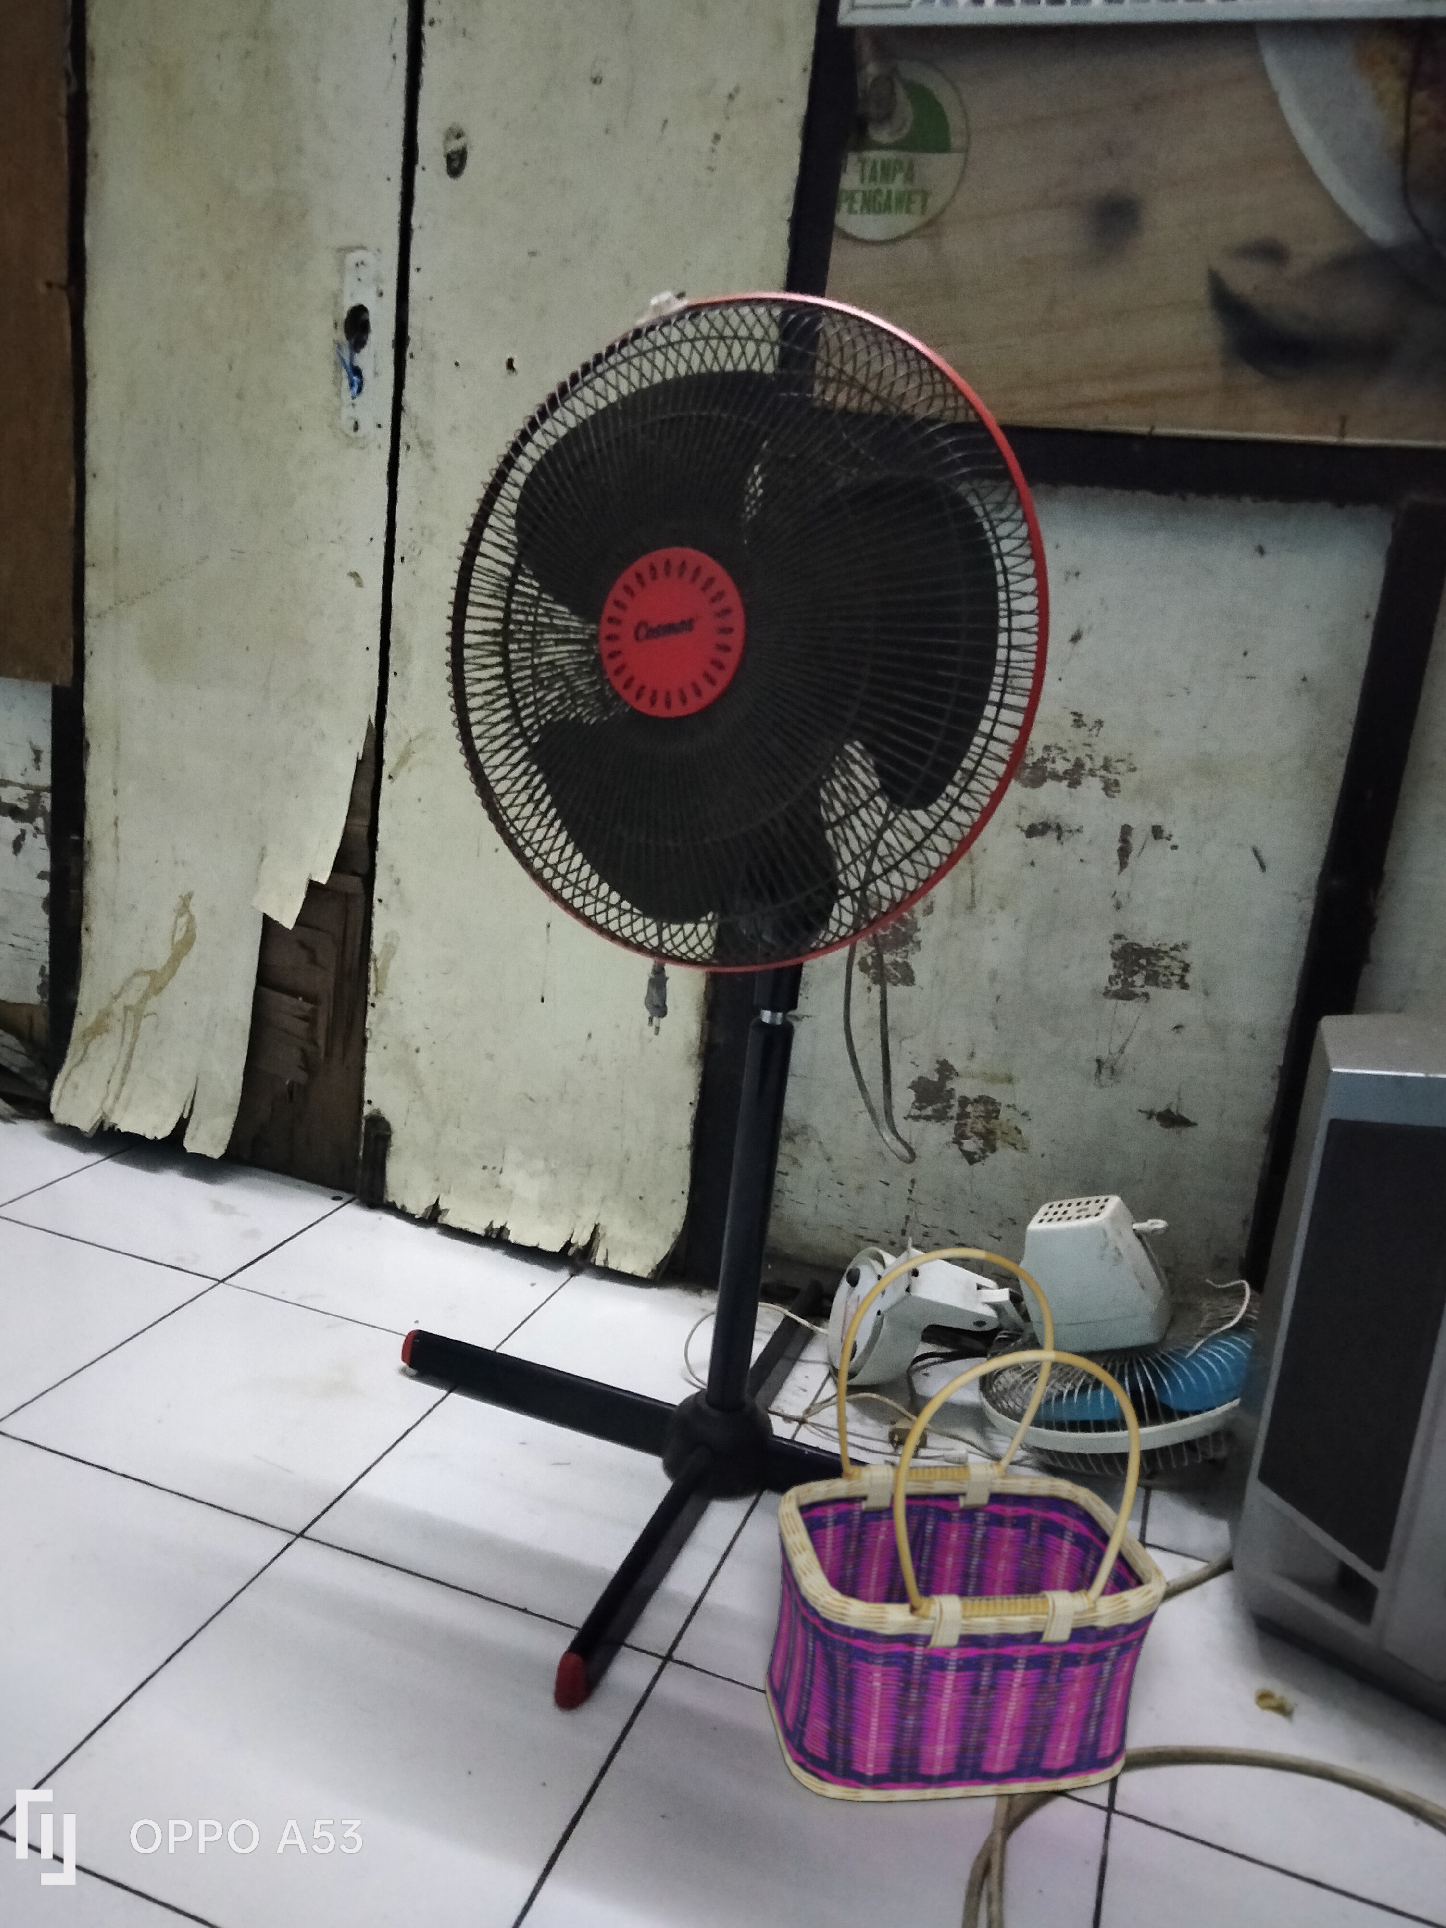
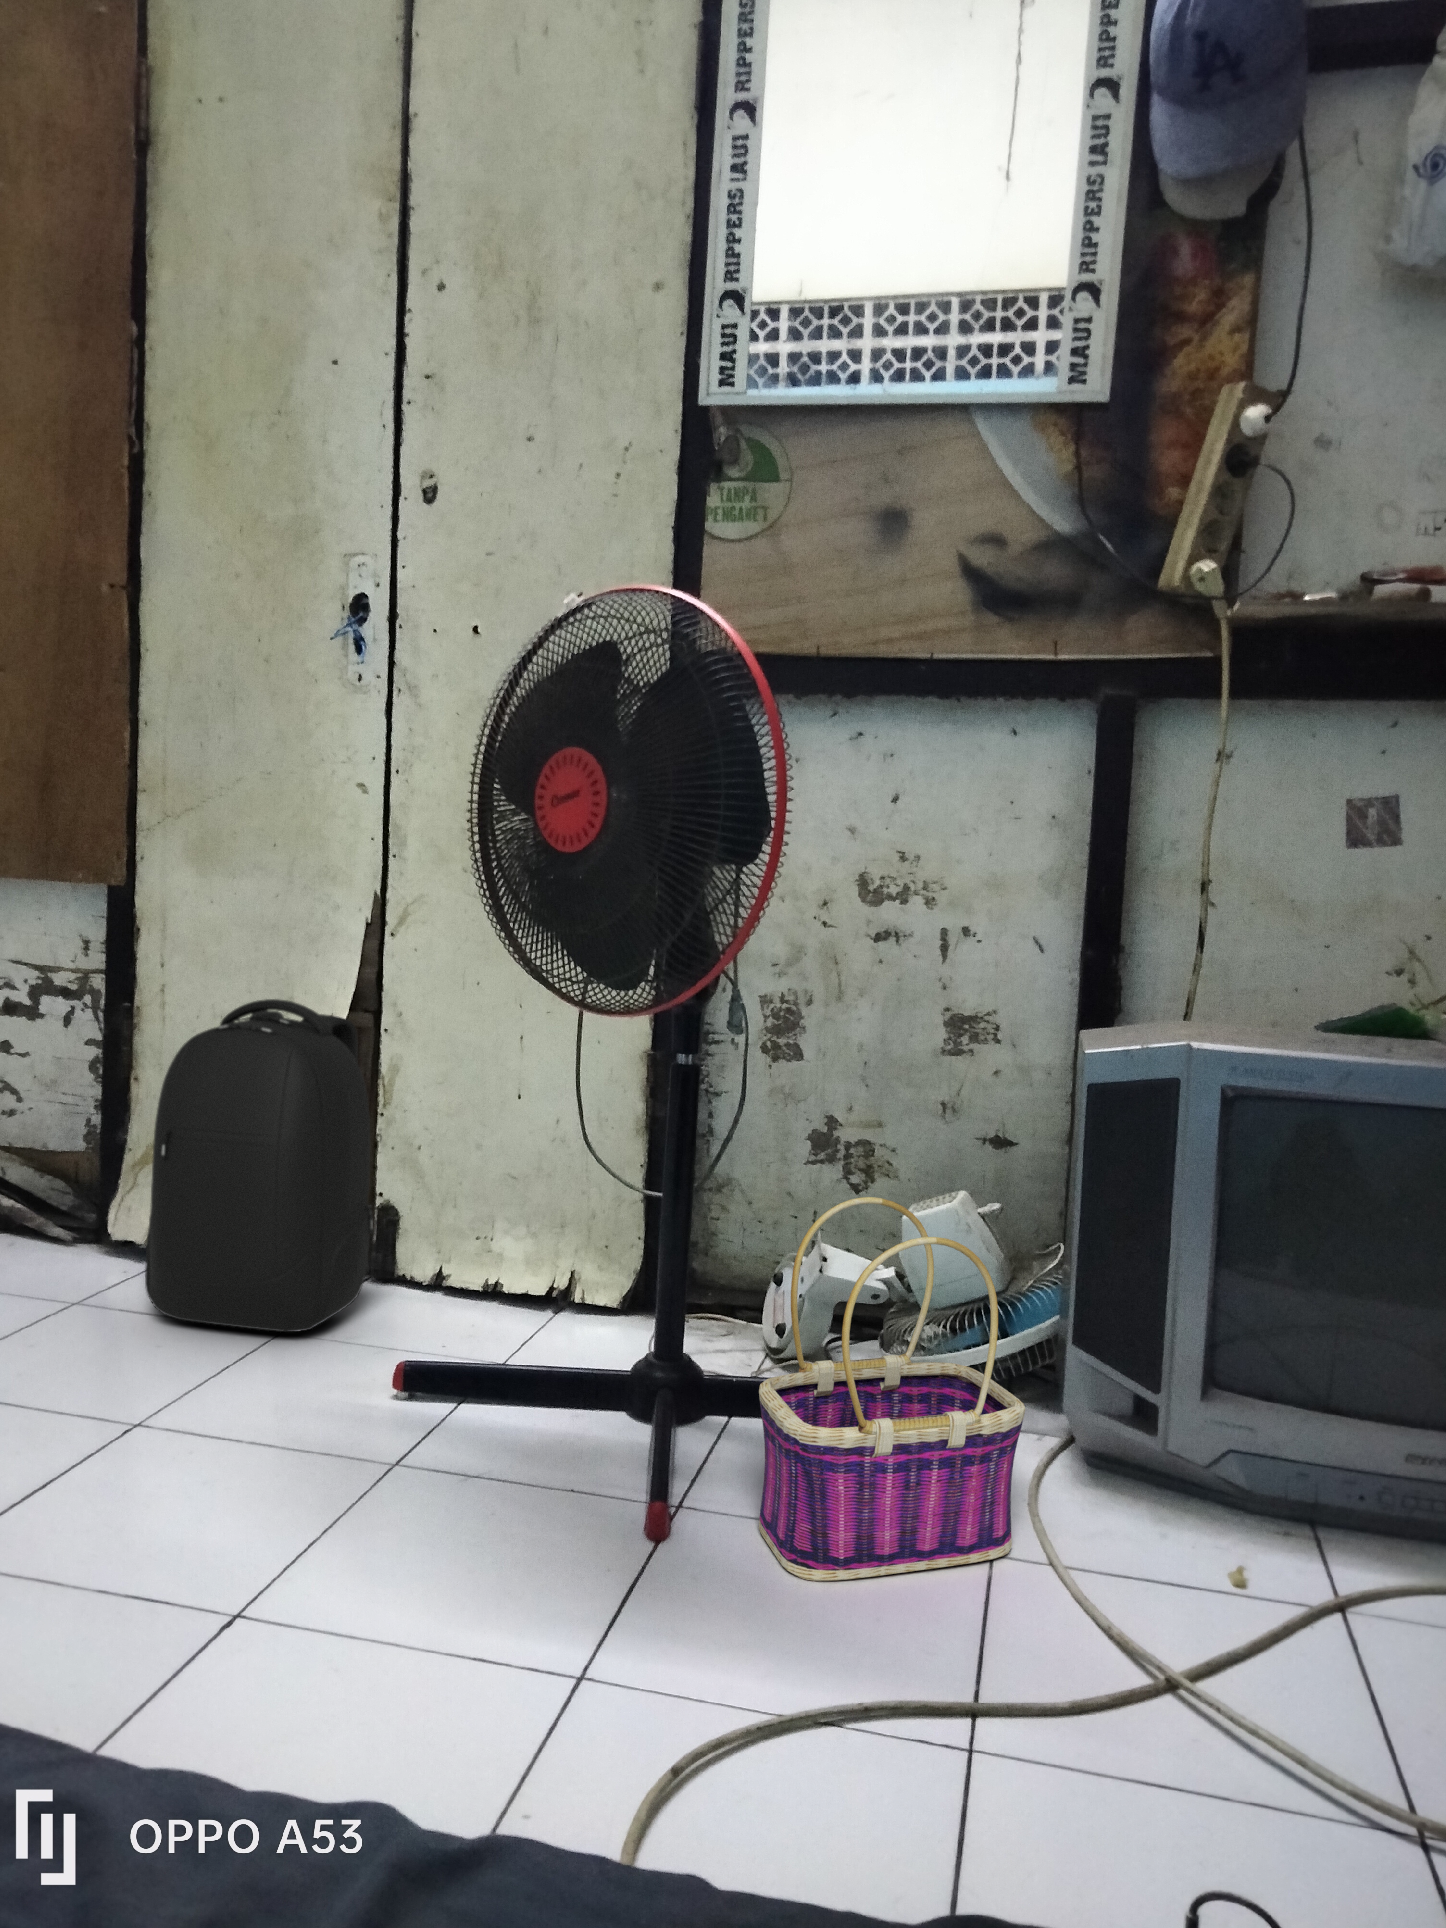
backpack: none [63,855,343,1279] -> present [145,999,373,1332]

